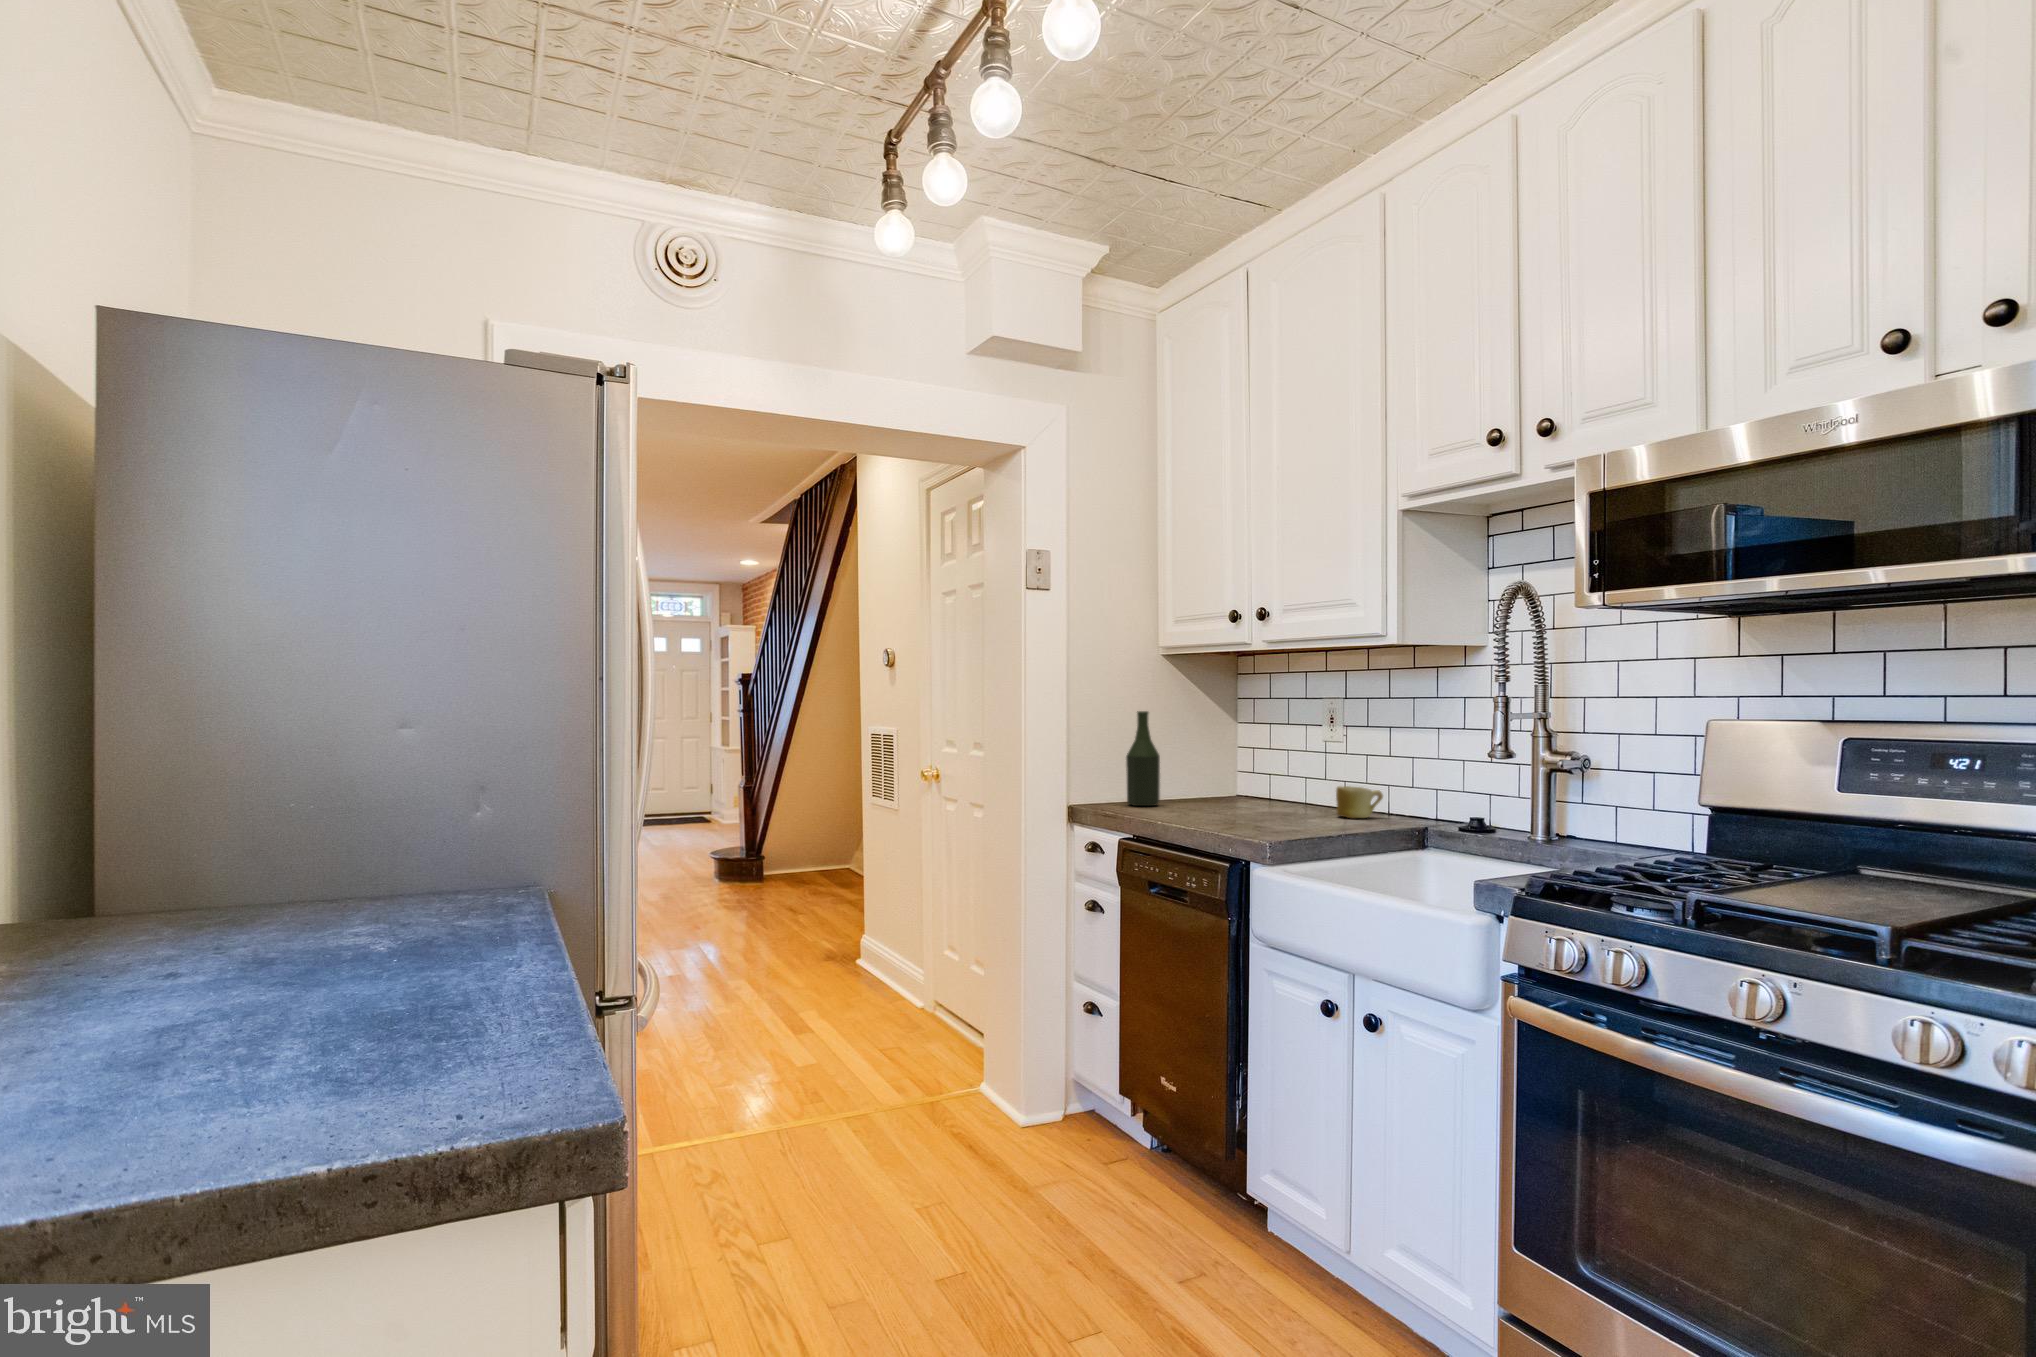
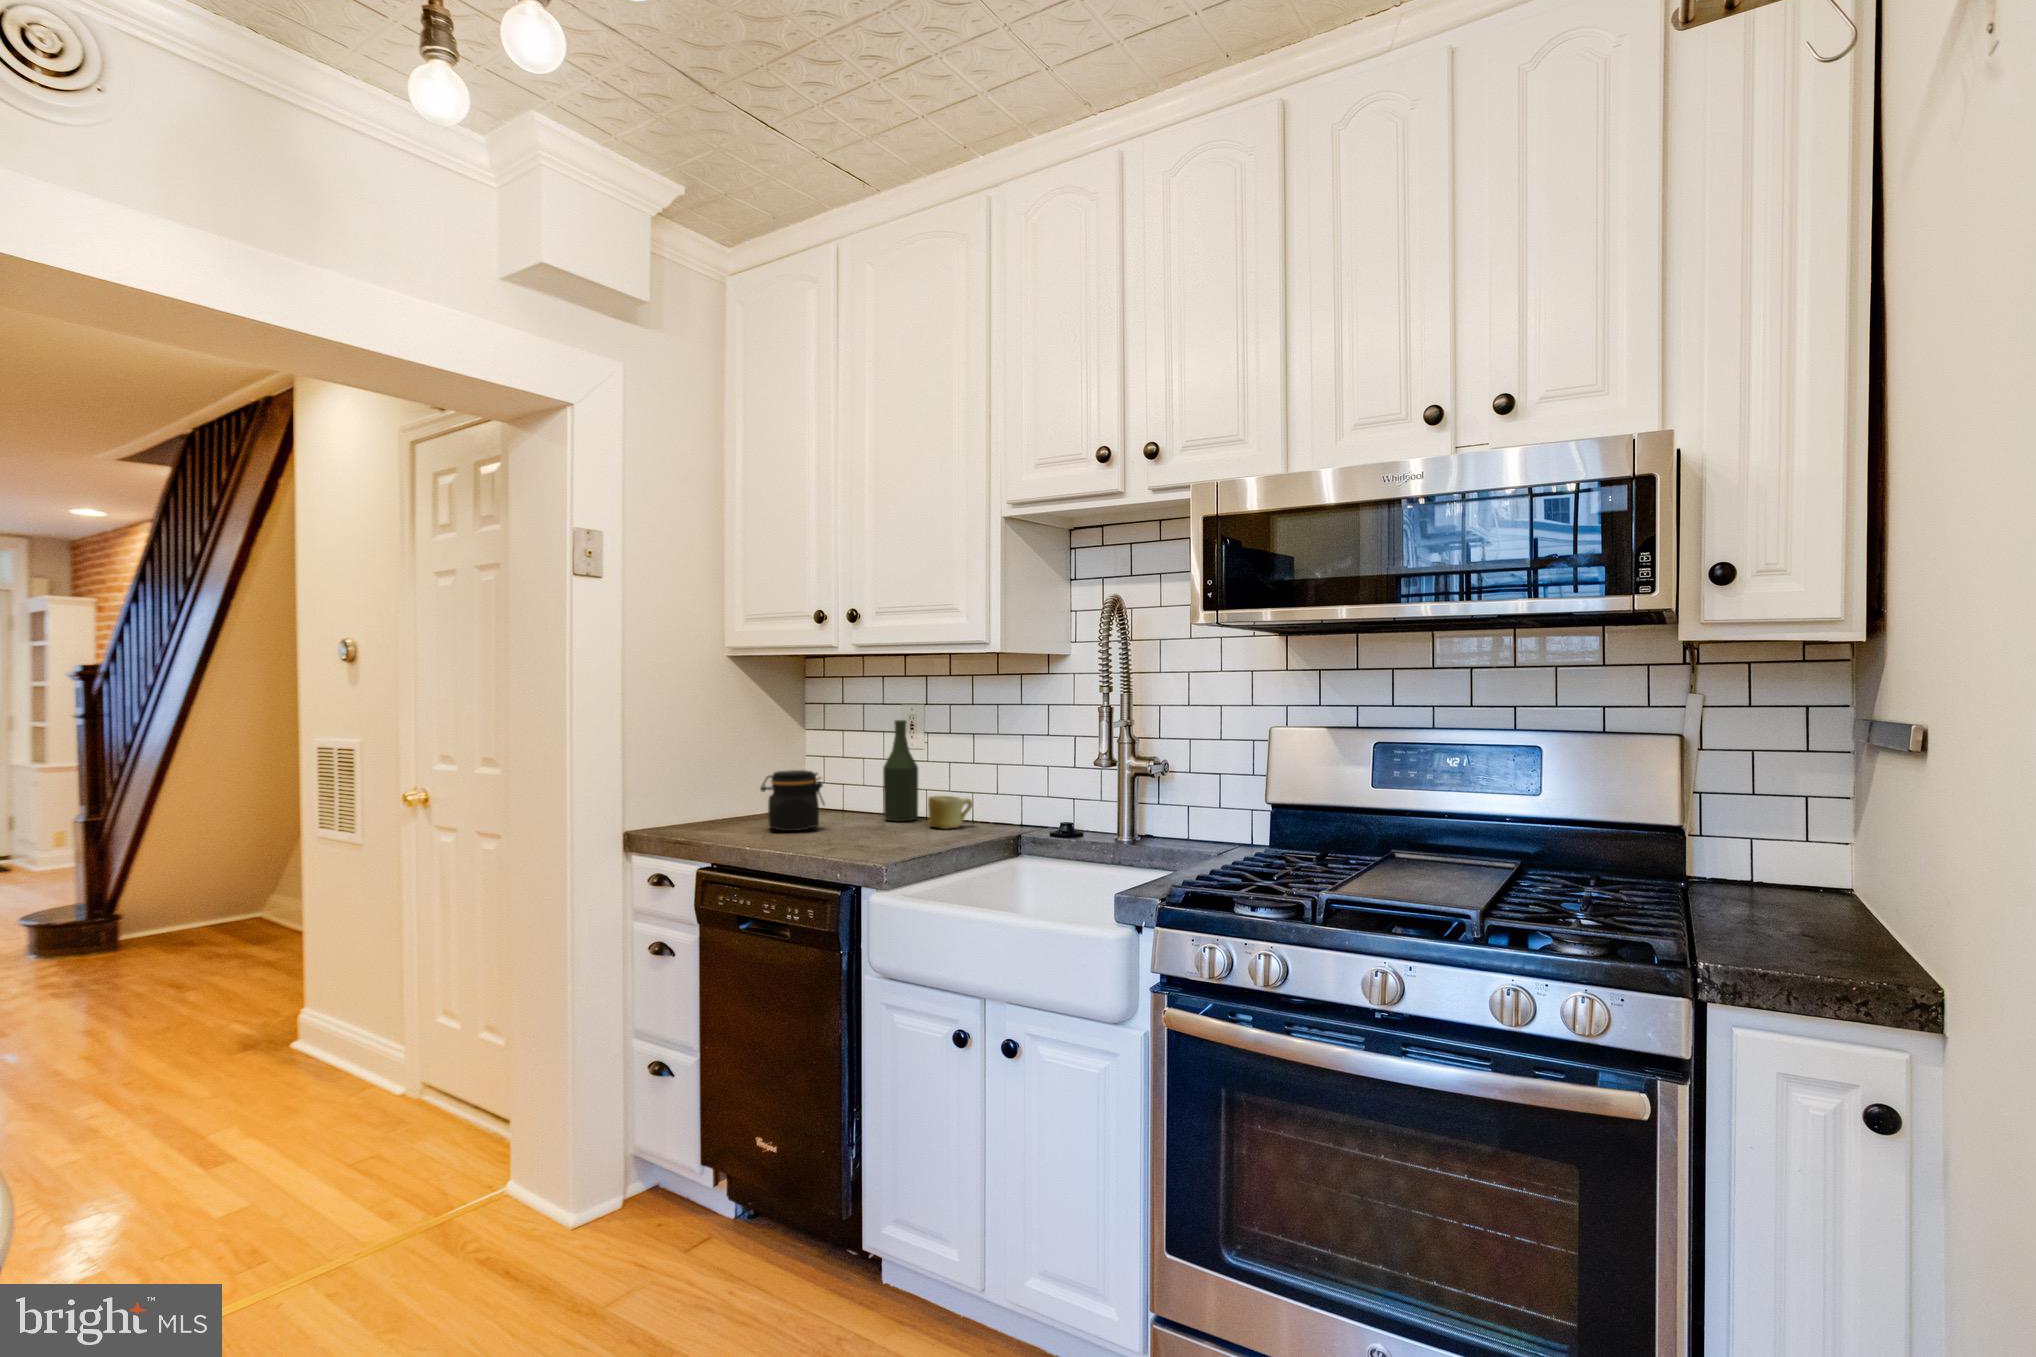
bottle: present [1126,711,1160,806] -> present [883,720,918,821]
jar: none [1178,756,1237,811] -> present [761,770,824,831]

